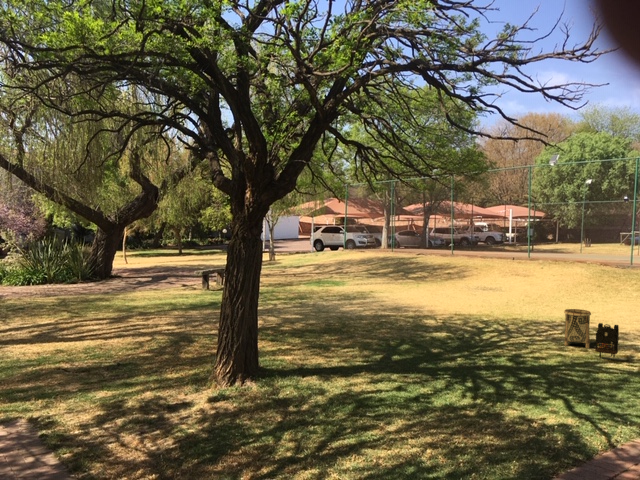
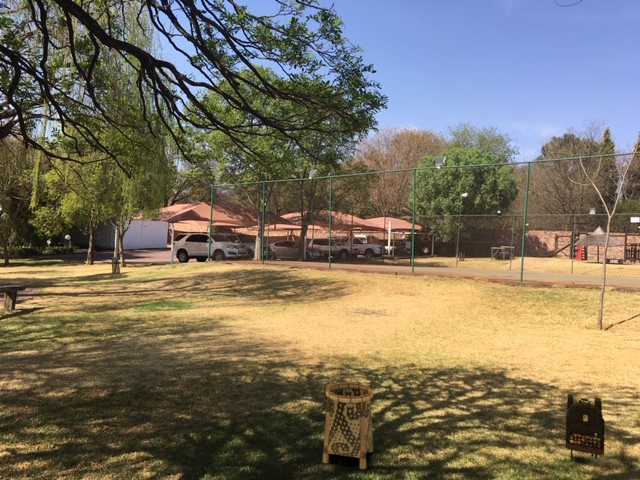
basket: present [564,309,591,348] -> present [323,382,373,469]

